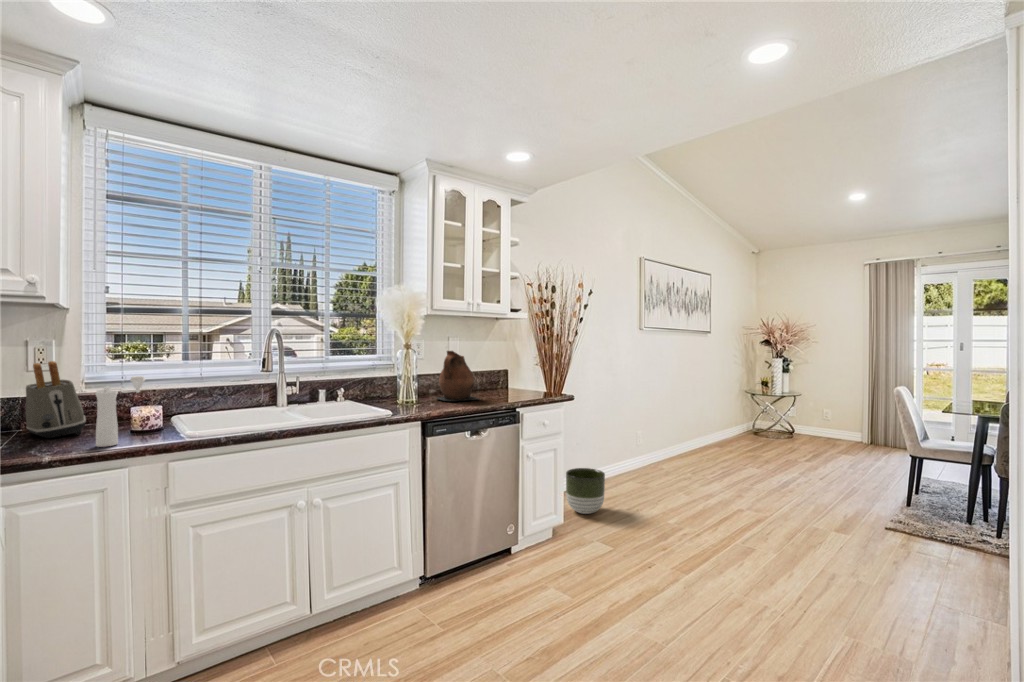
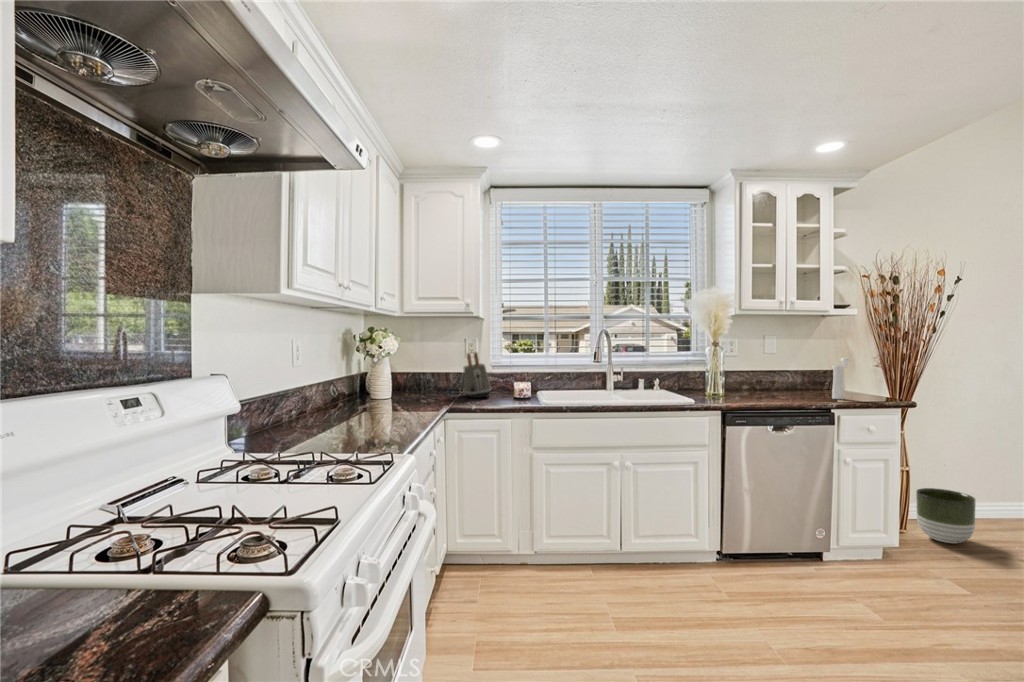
ceramic pitcher: present [437,351,479,401] -> none [743,348,792,397]
pepper mill: present [95,376,145,447] -> present [832,358,850,399]

